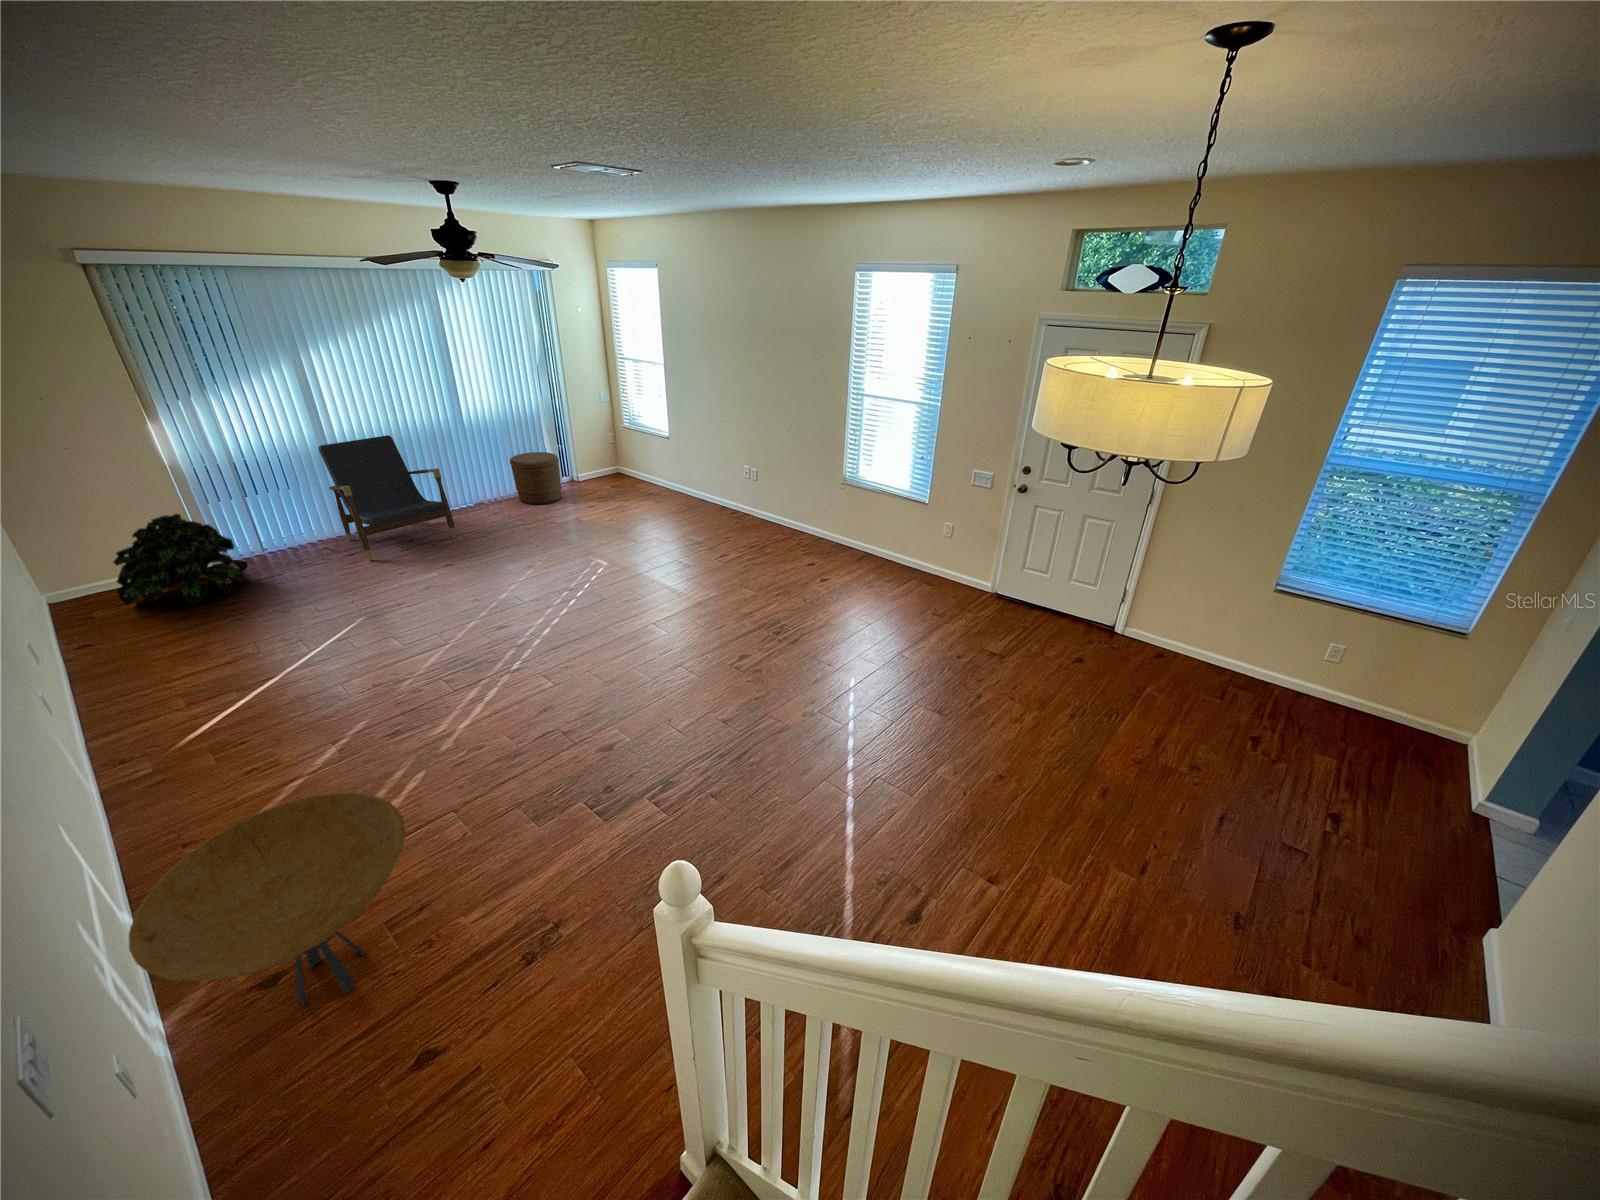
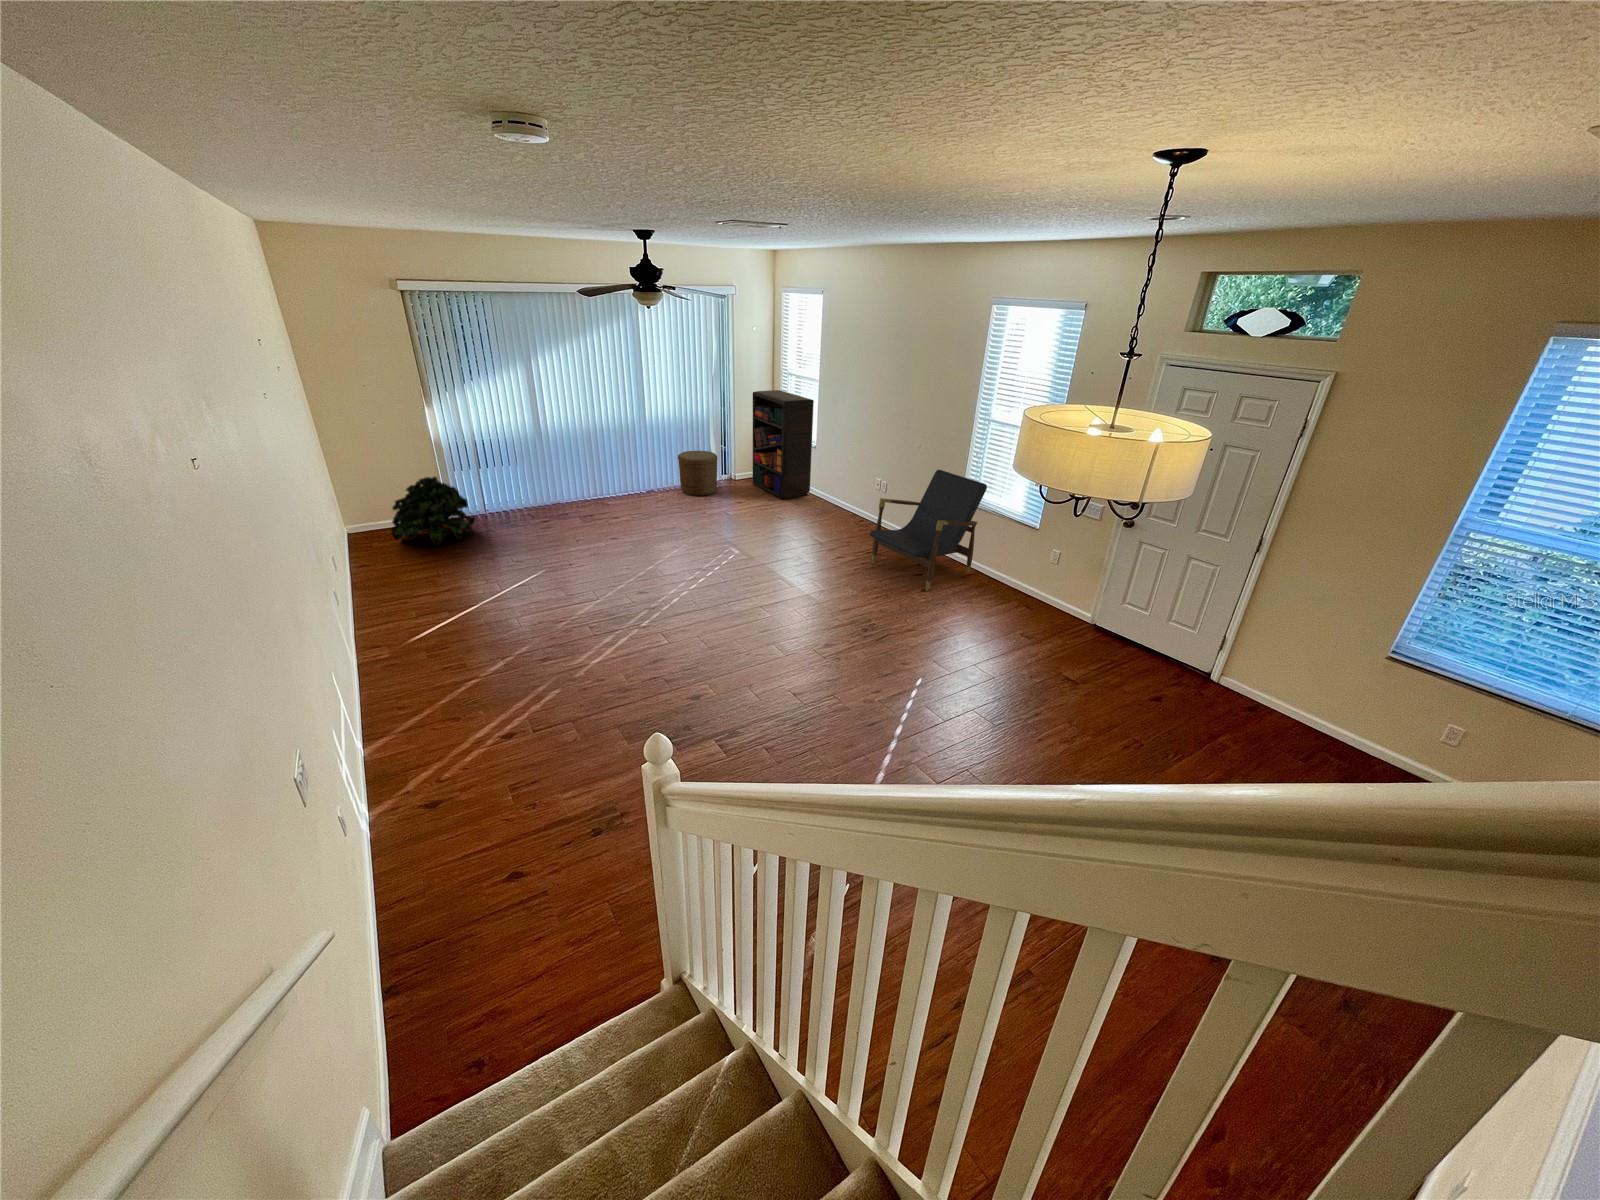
bookshelf: none [589,378,670,499] -> present [753,390,814,499]
lounge chair: present [318,435,456,561] -> present [870,470,987,591]
side table: present [129,792,406,1005] -> none [358,682,528,825]

